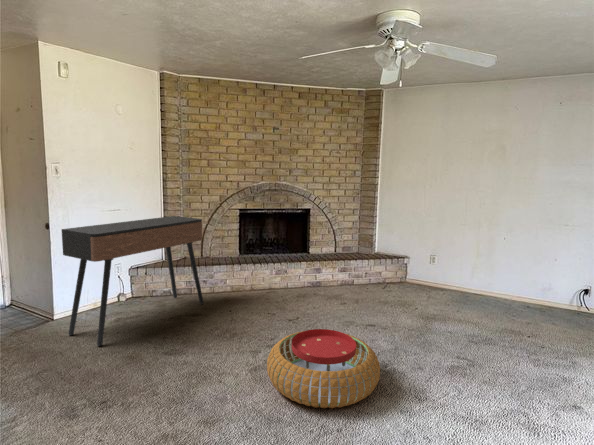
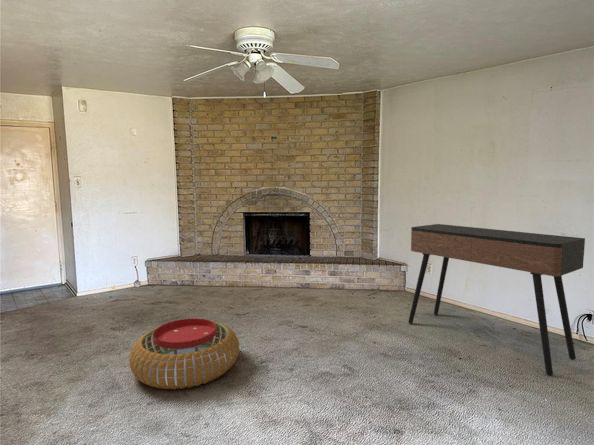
console table: present [62,216,204,346] -> present [408,224,585,376]

